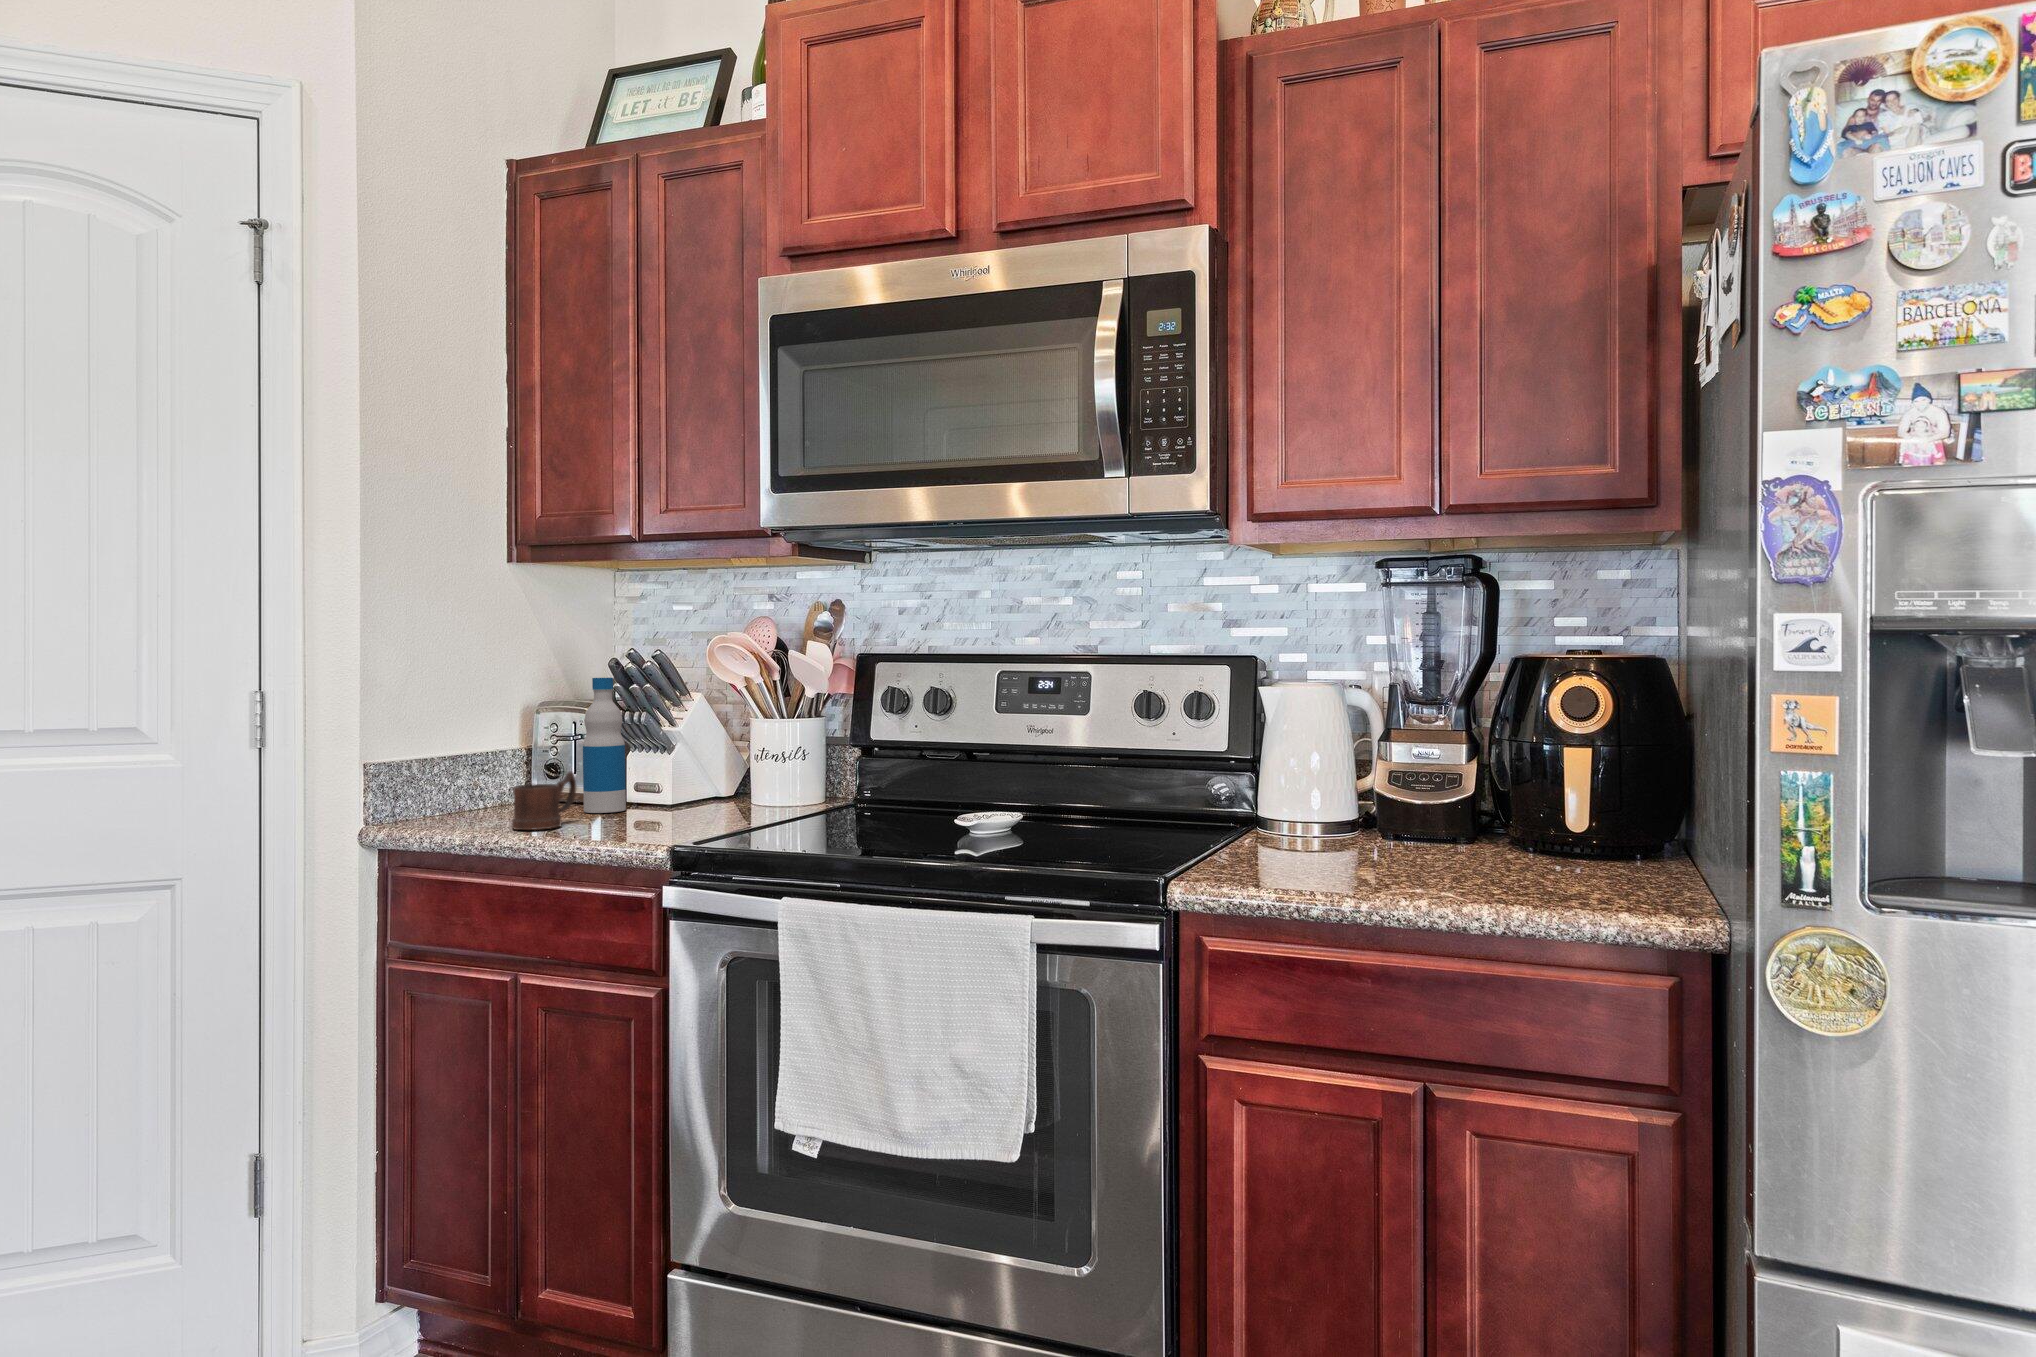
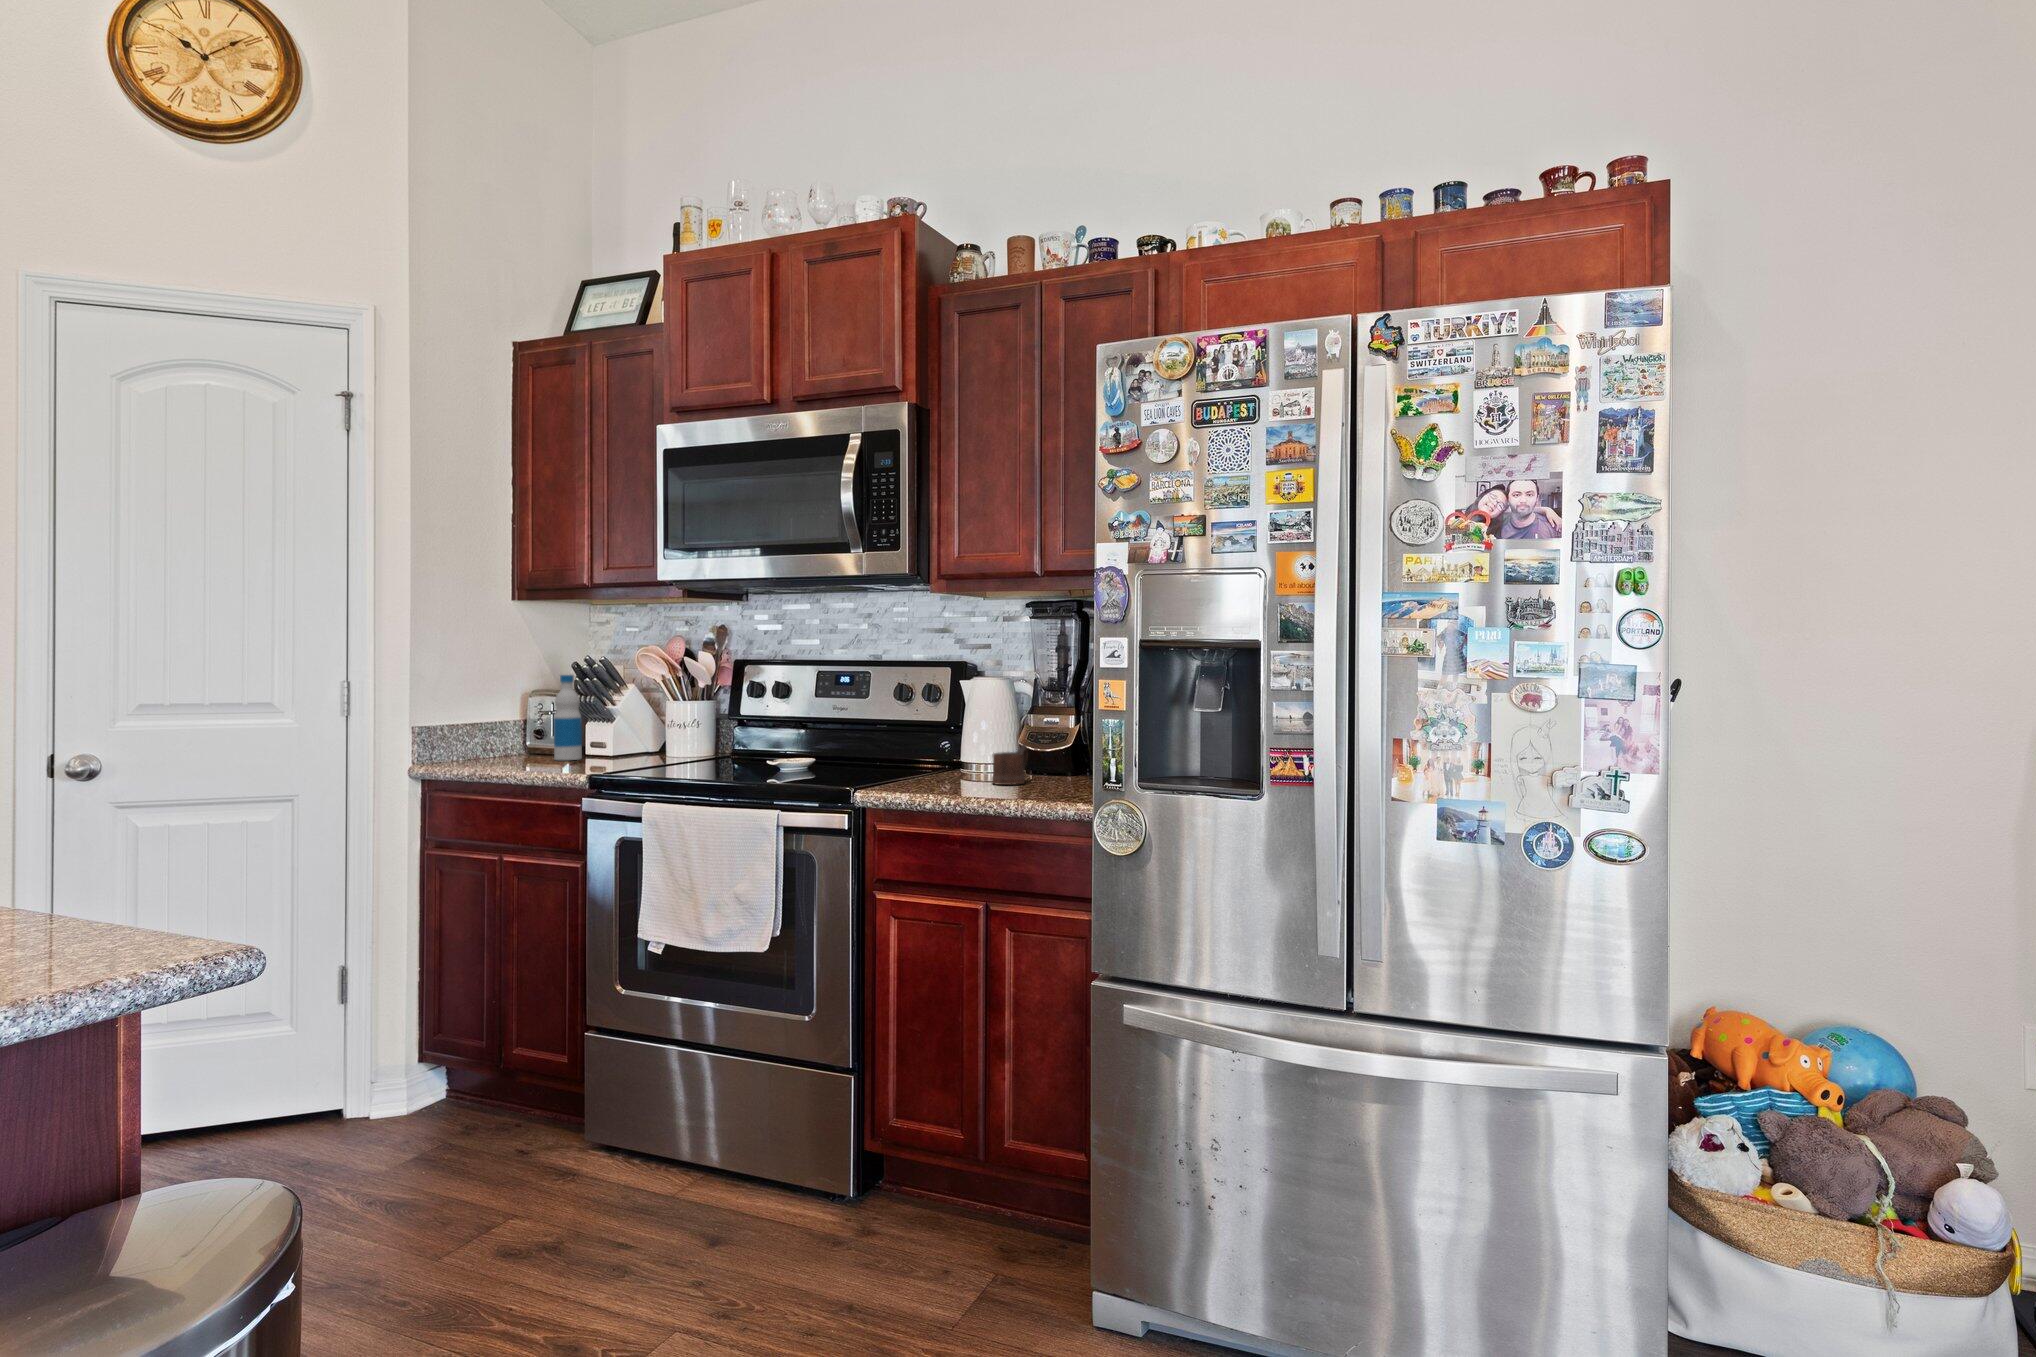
mug: present [512,772,577,830] -> present [992,744,1028,785]

